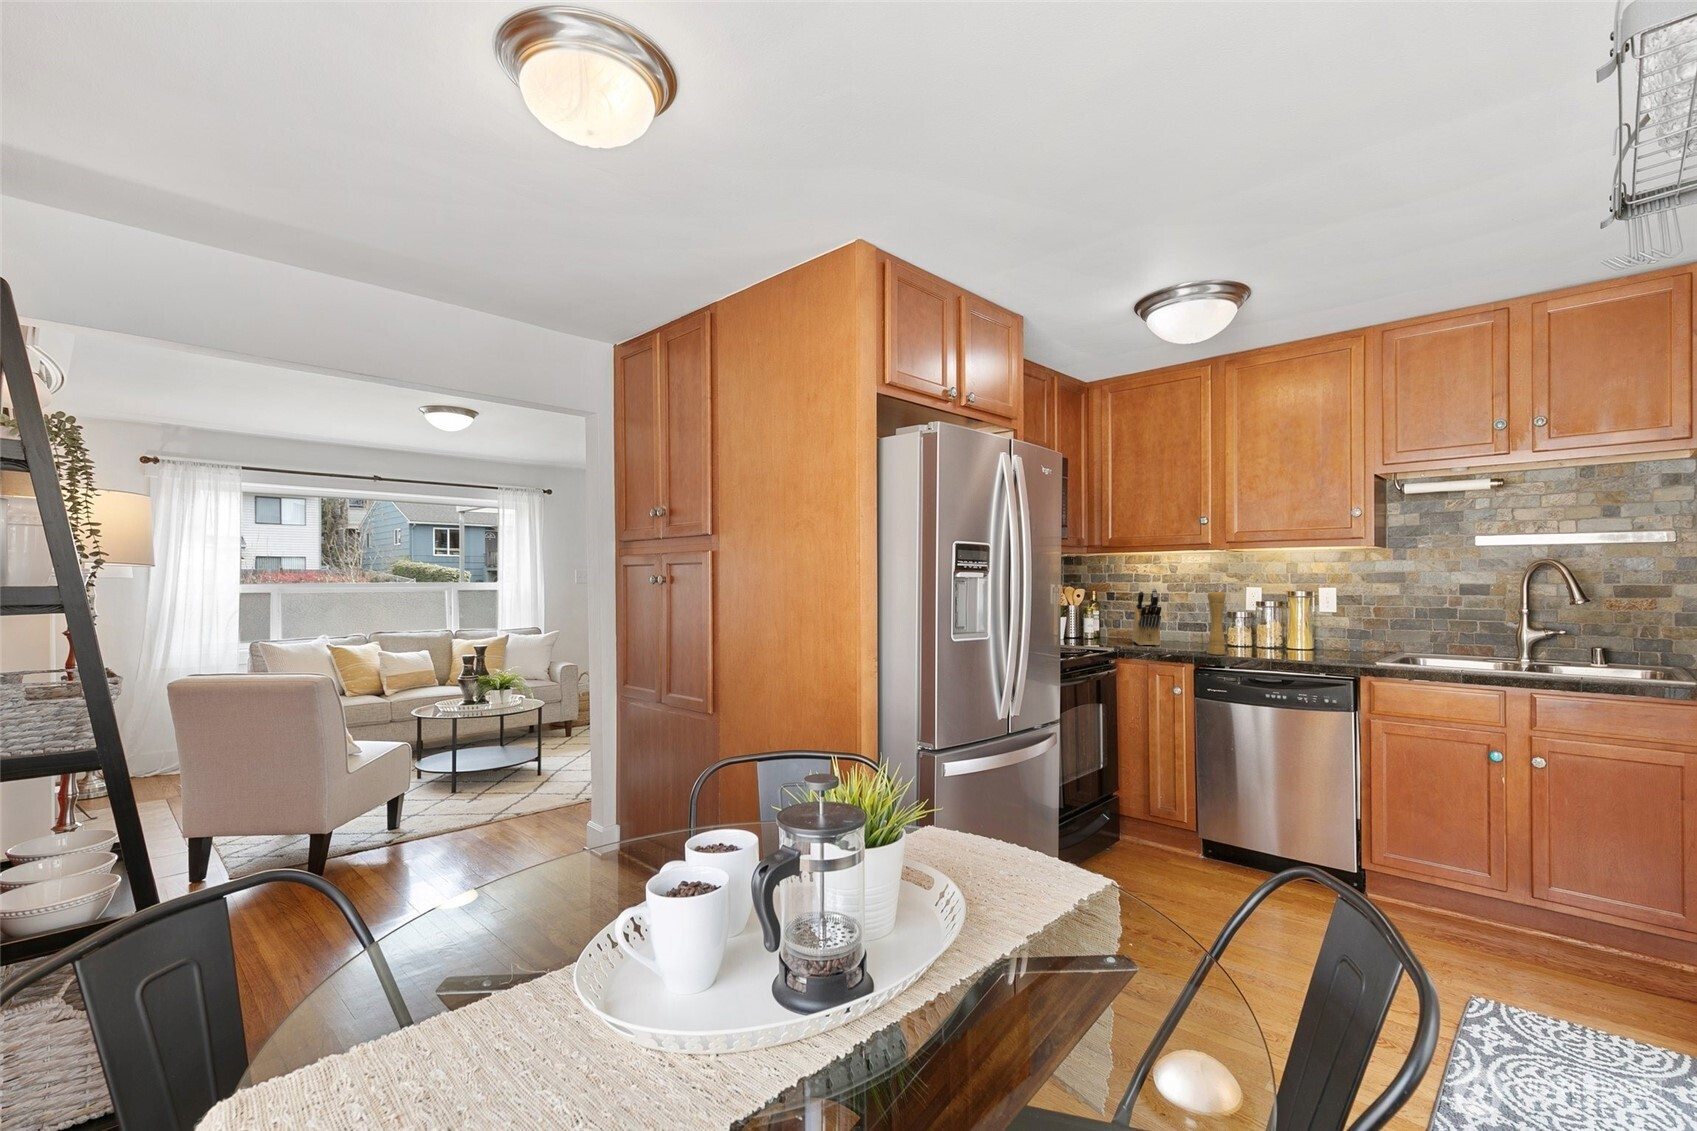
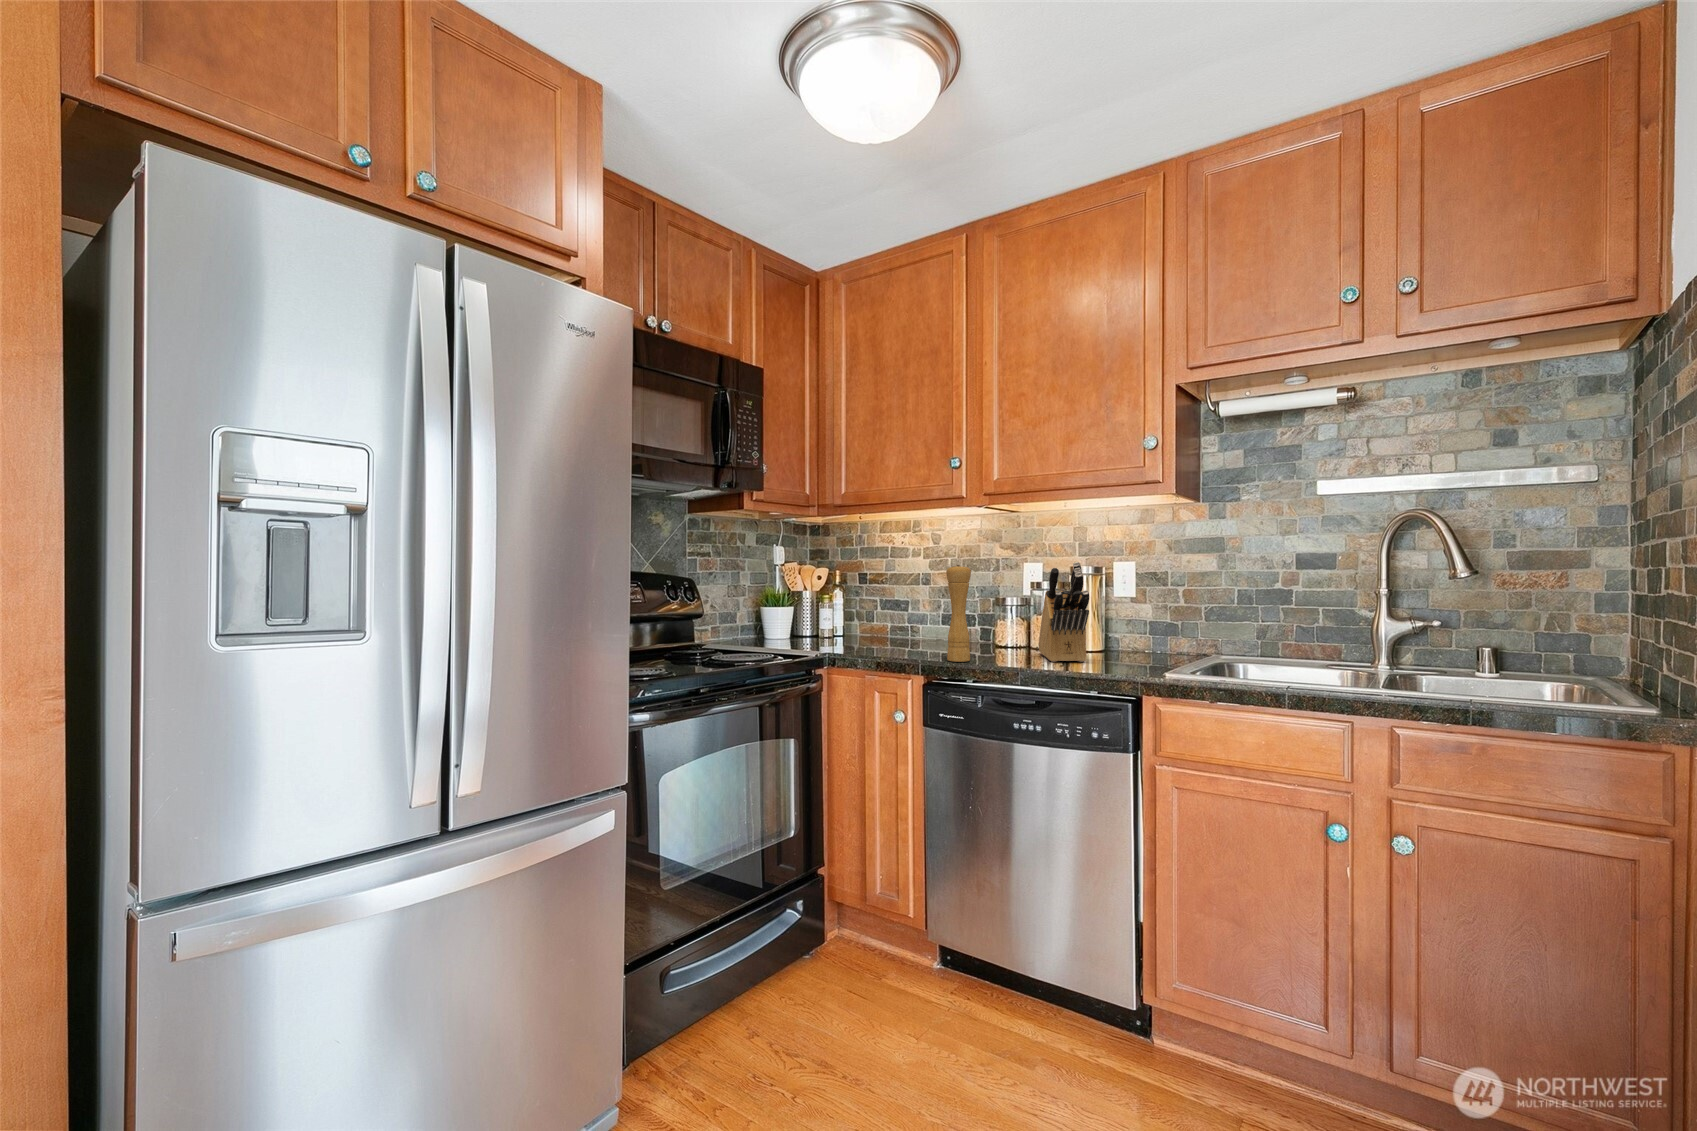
knife block: present [1132,588,1161,646] -> present [1038,562,1089,662]

